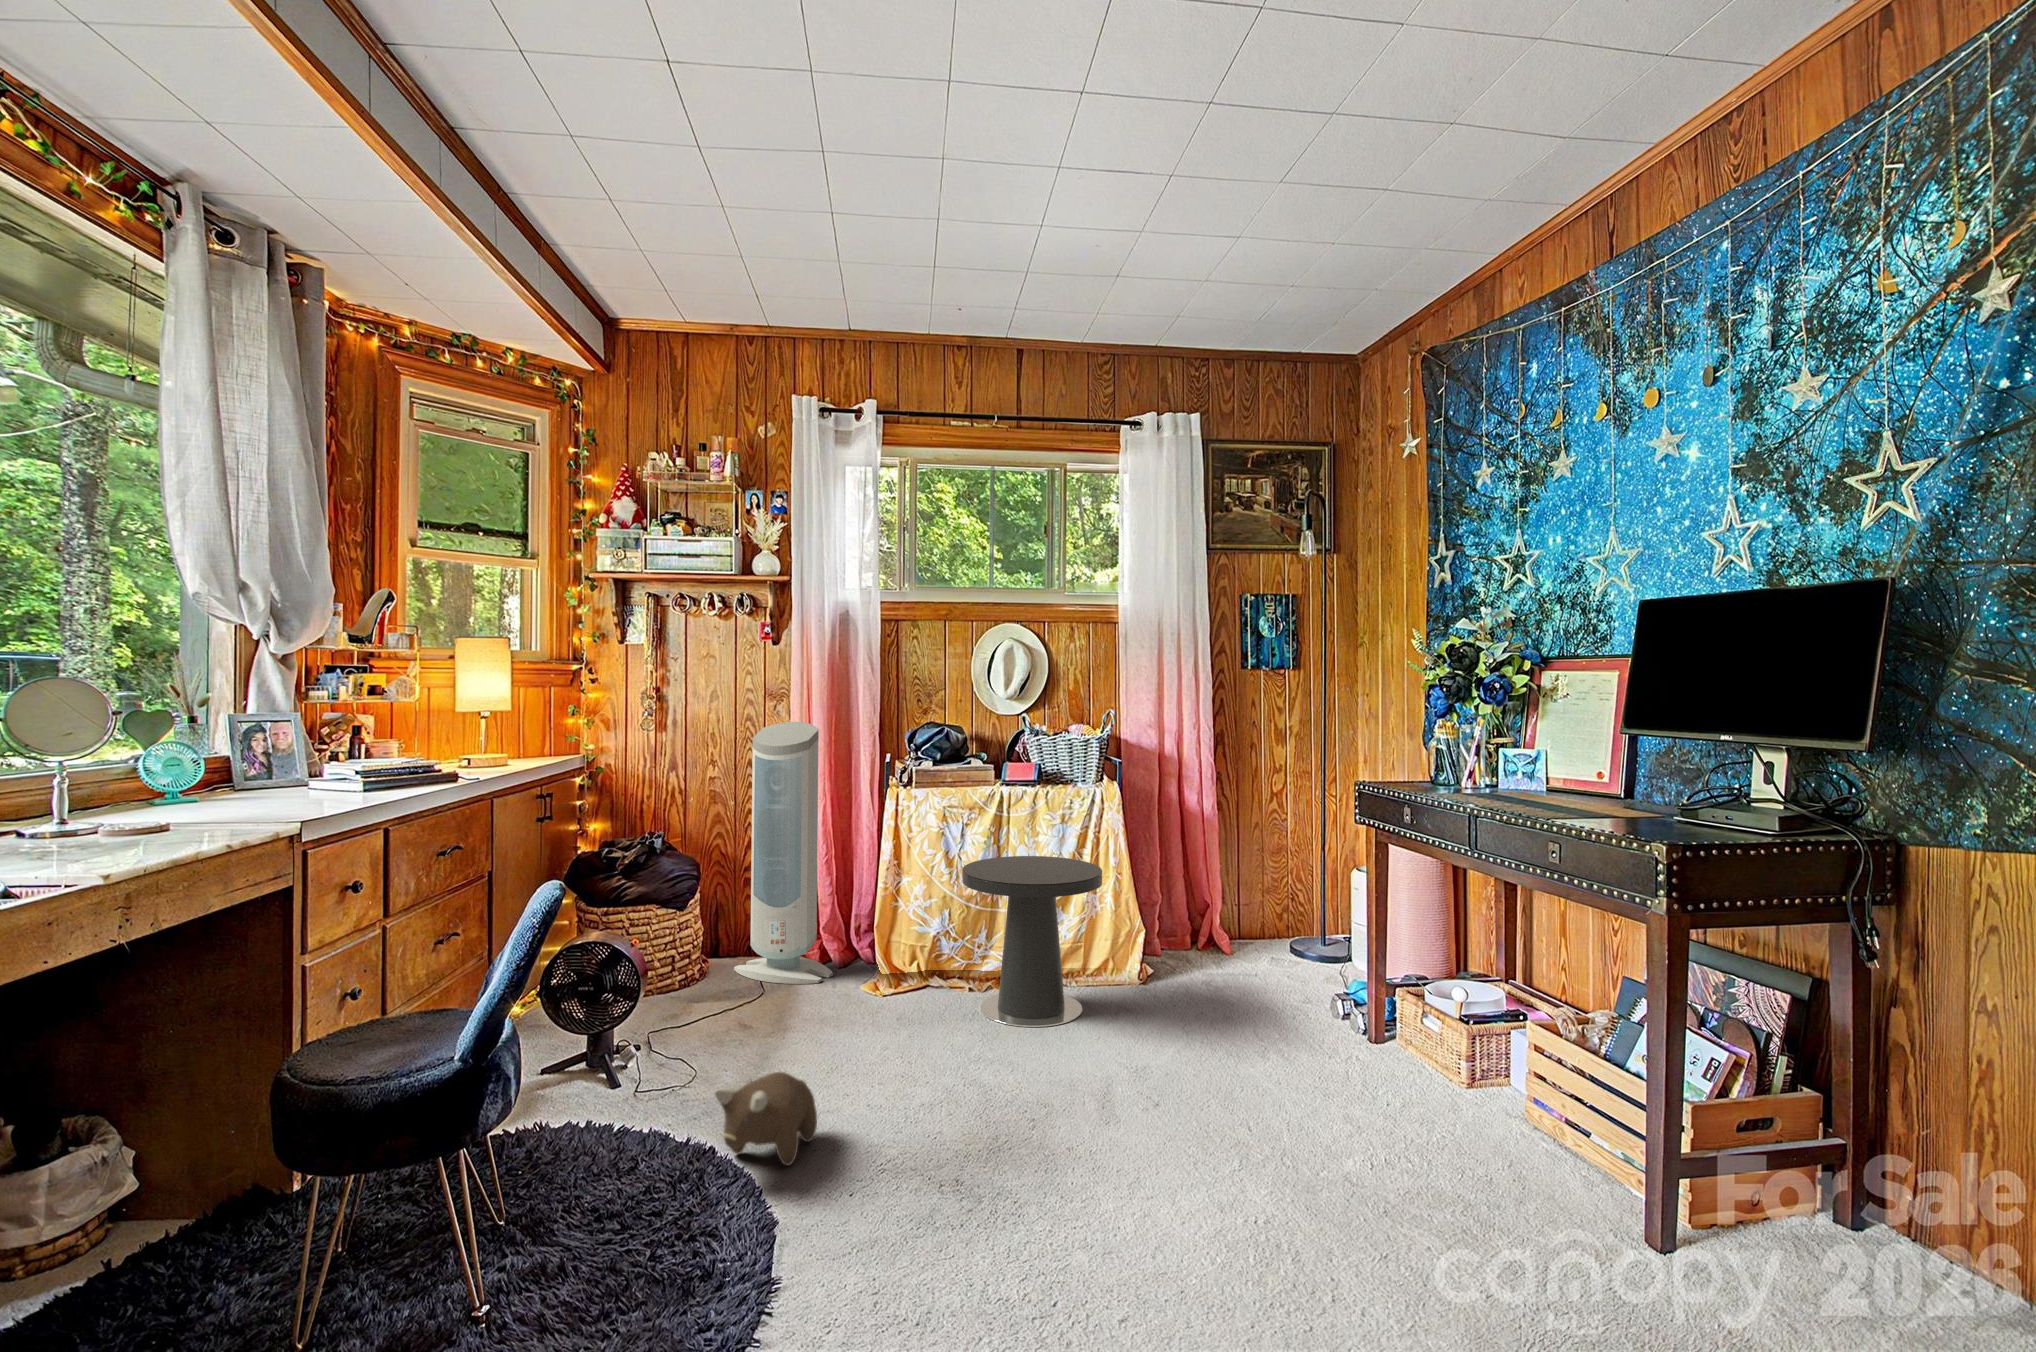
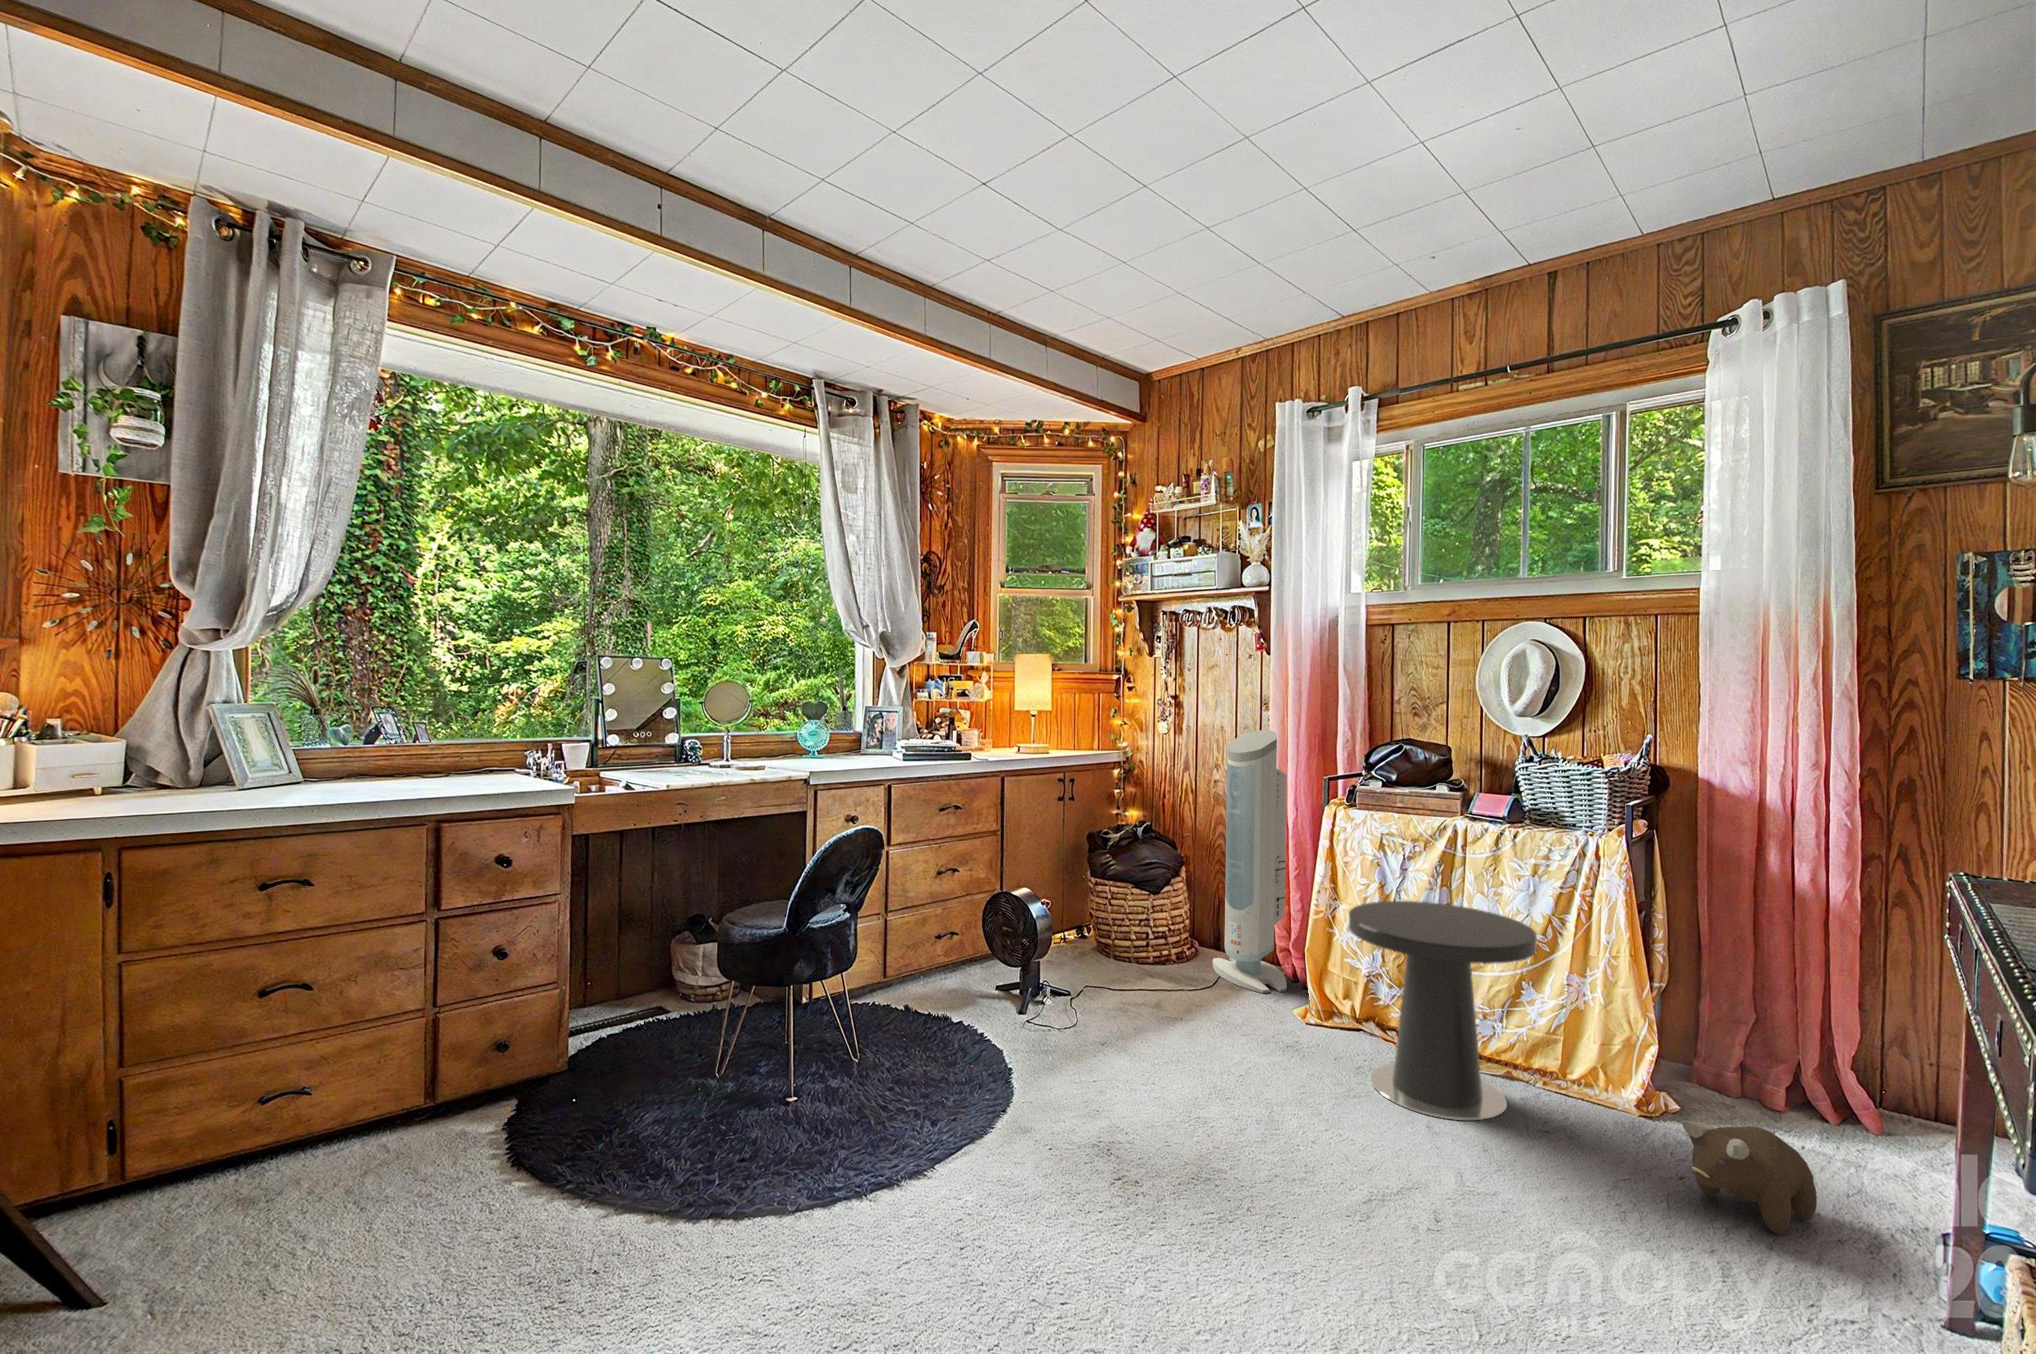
plush toy: present [715,1072,817,1166] -> present [1682,1120,1817,1234]

